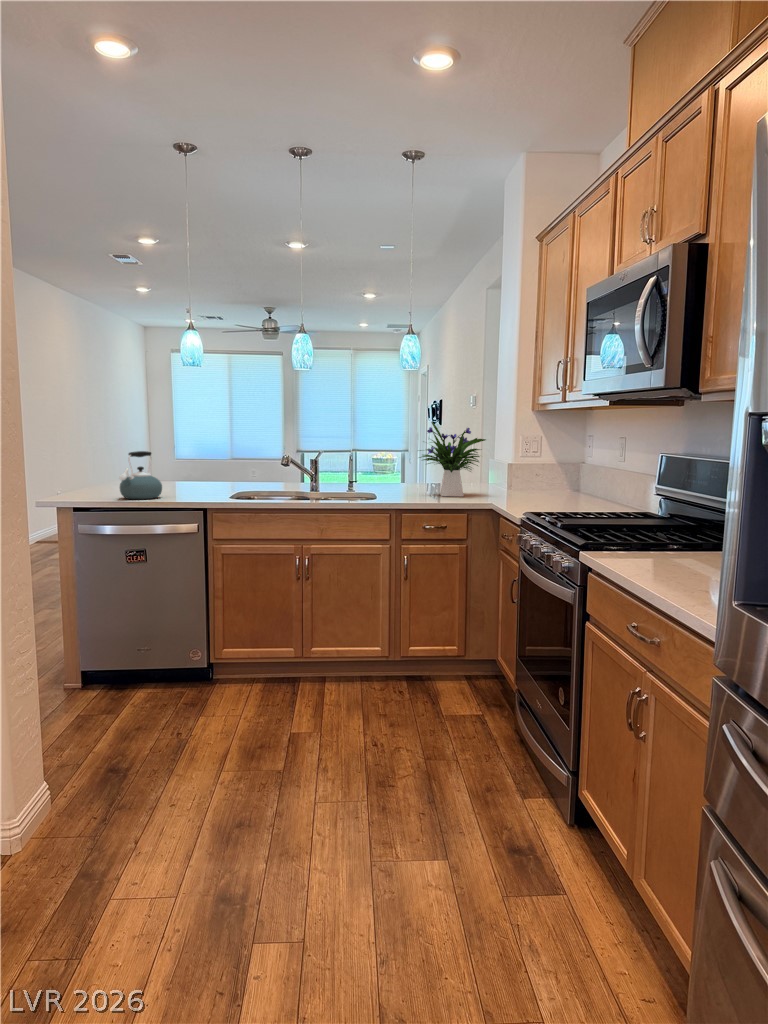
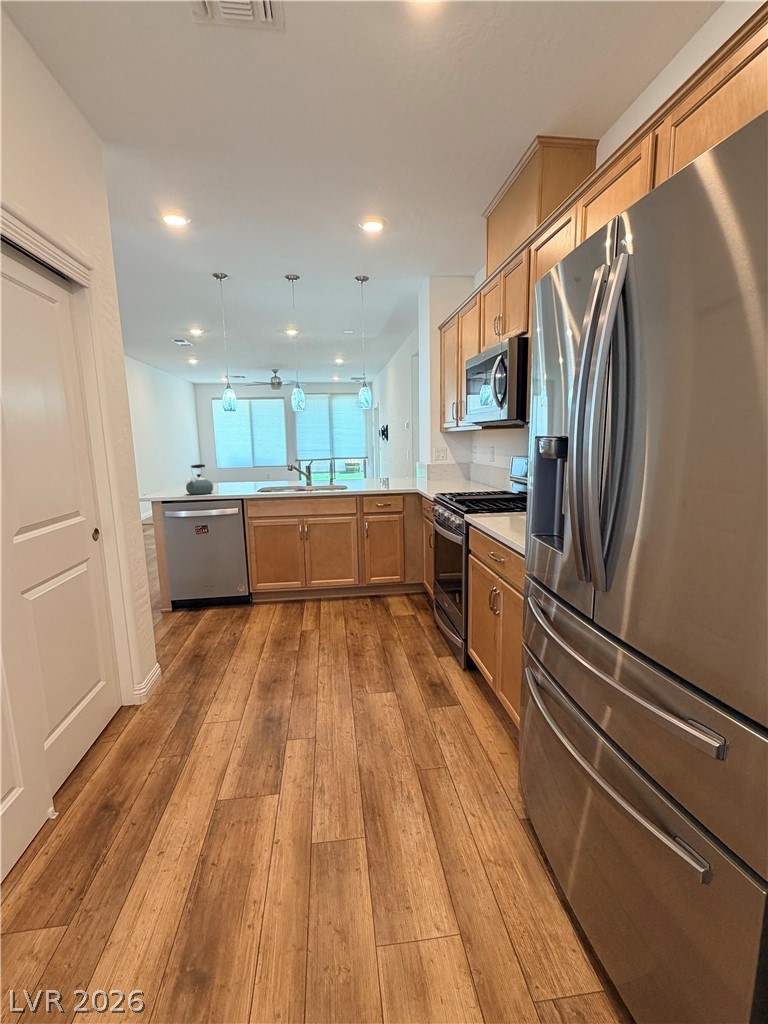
flower arrangement: present [419,422,486,496] -> none [371,440,414,486]

